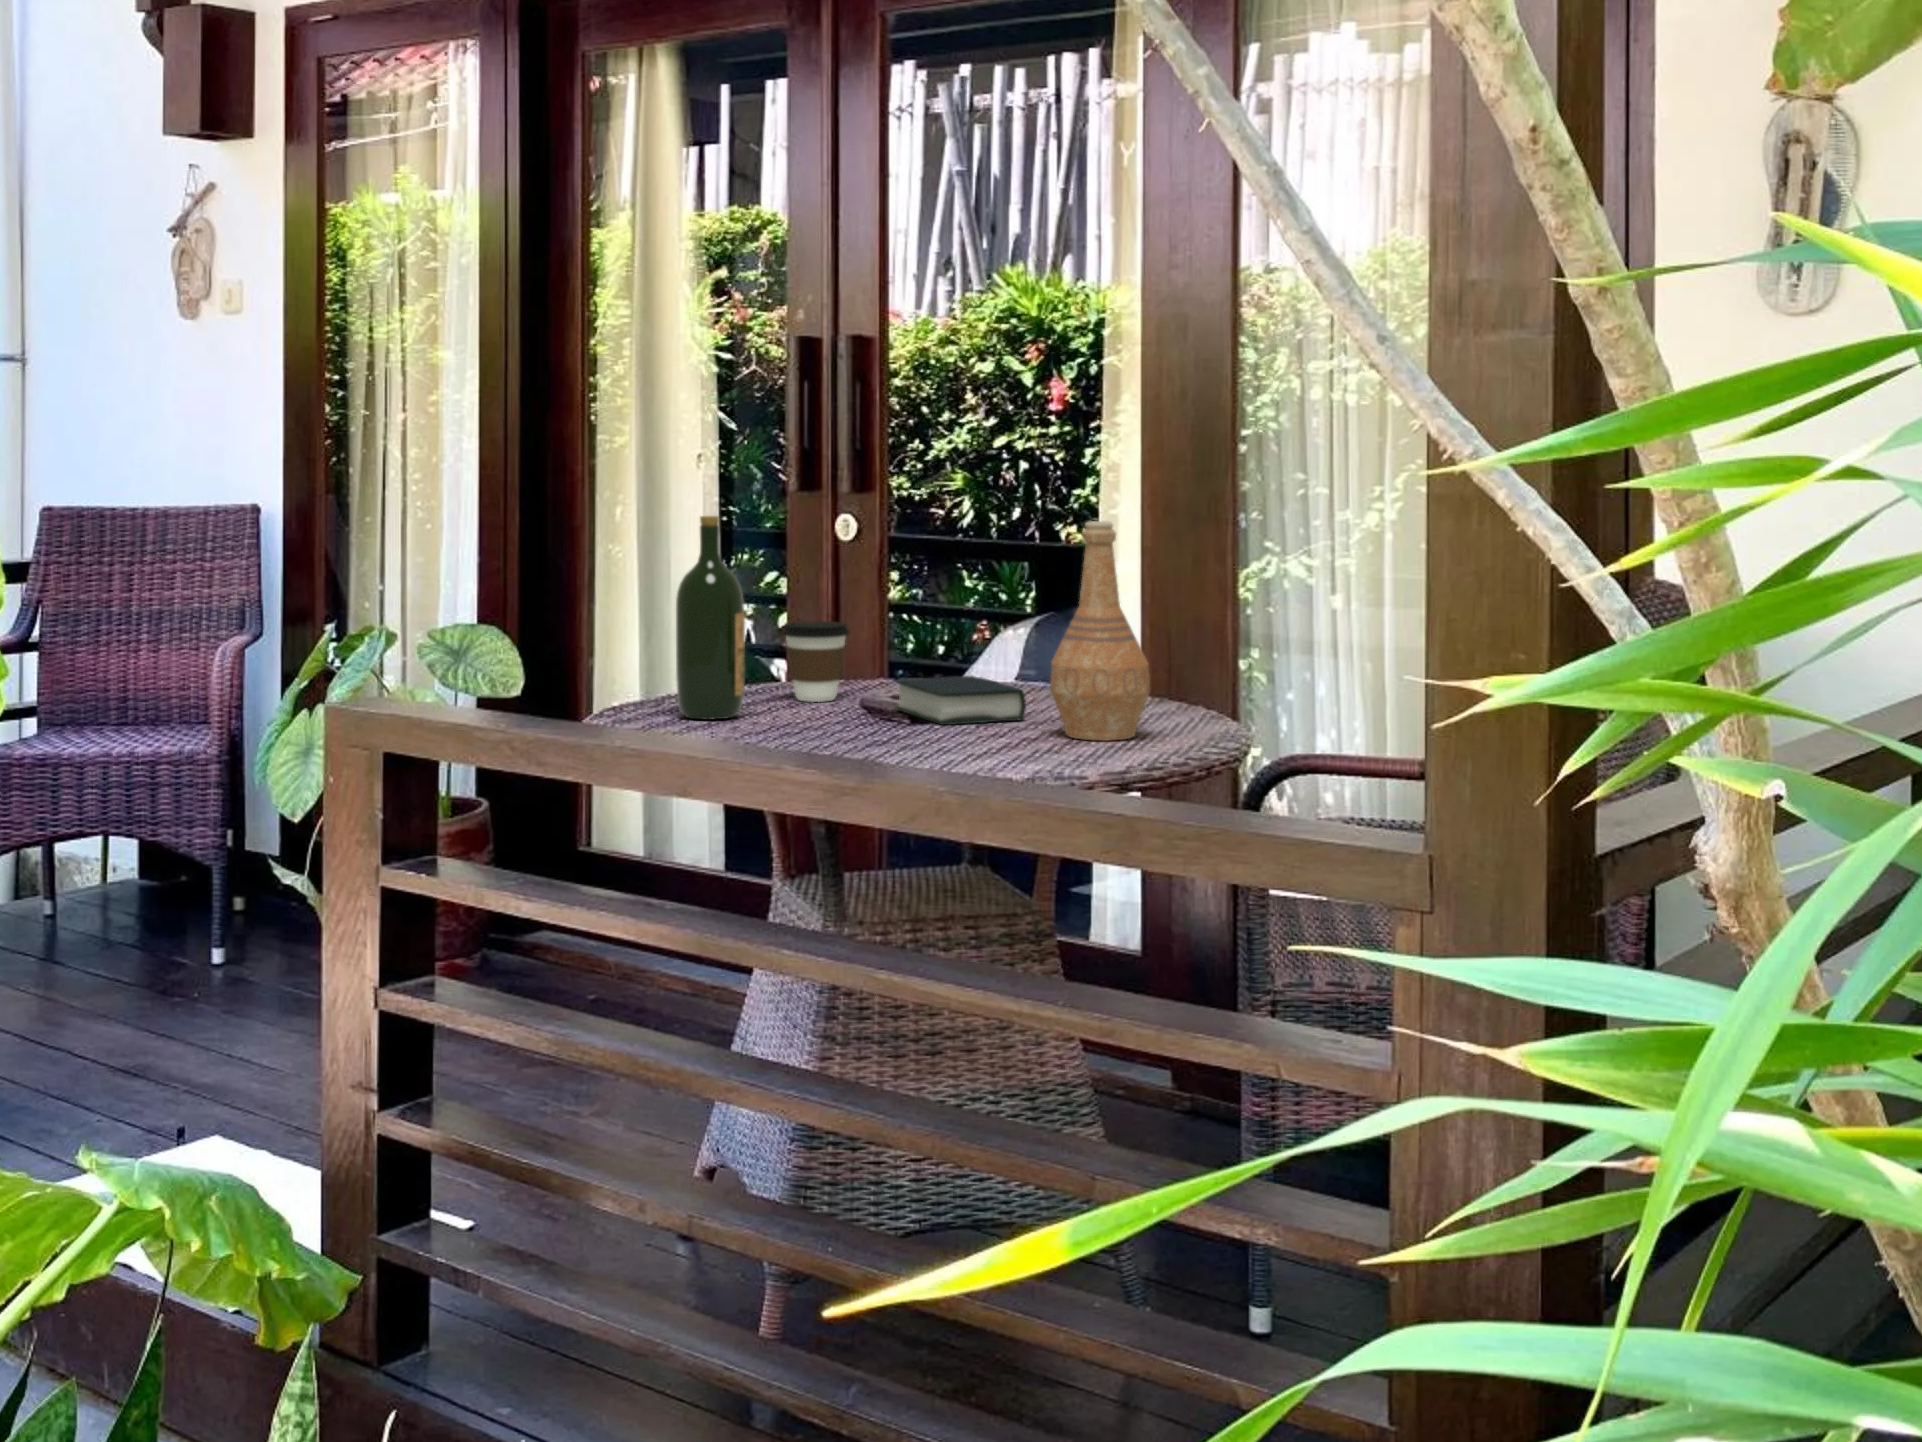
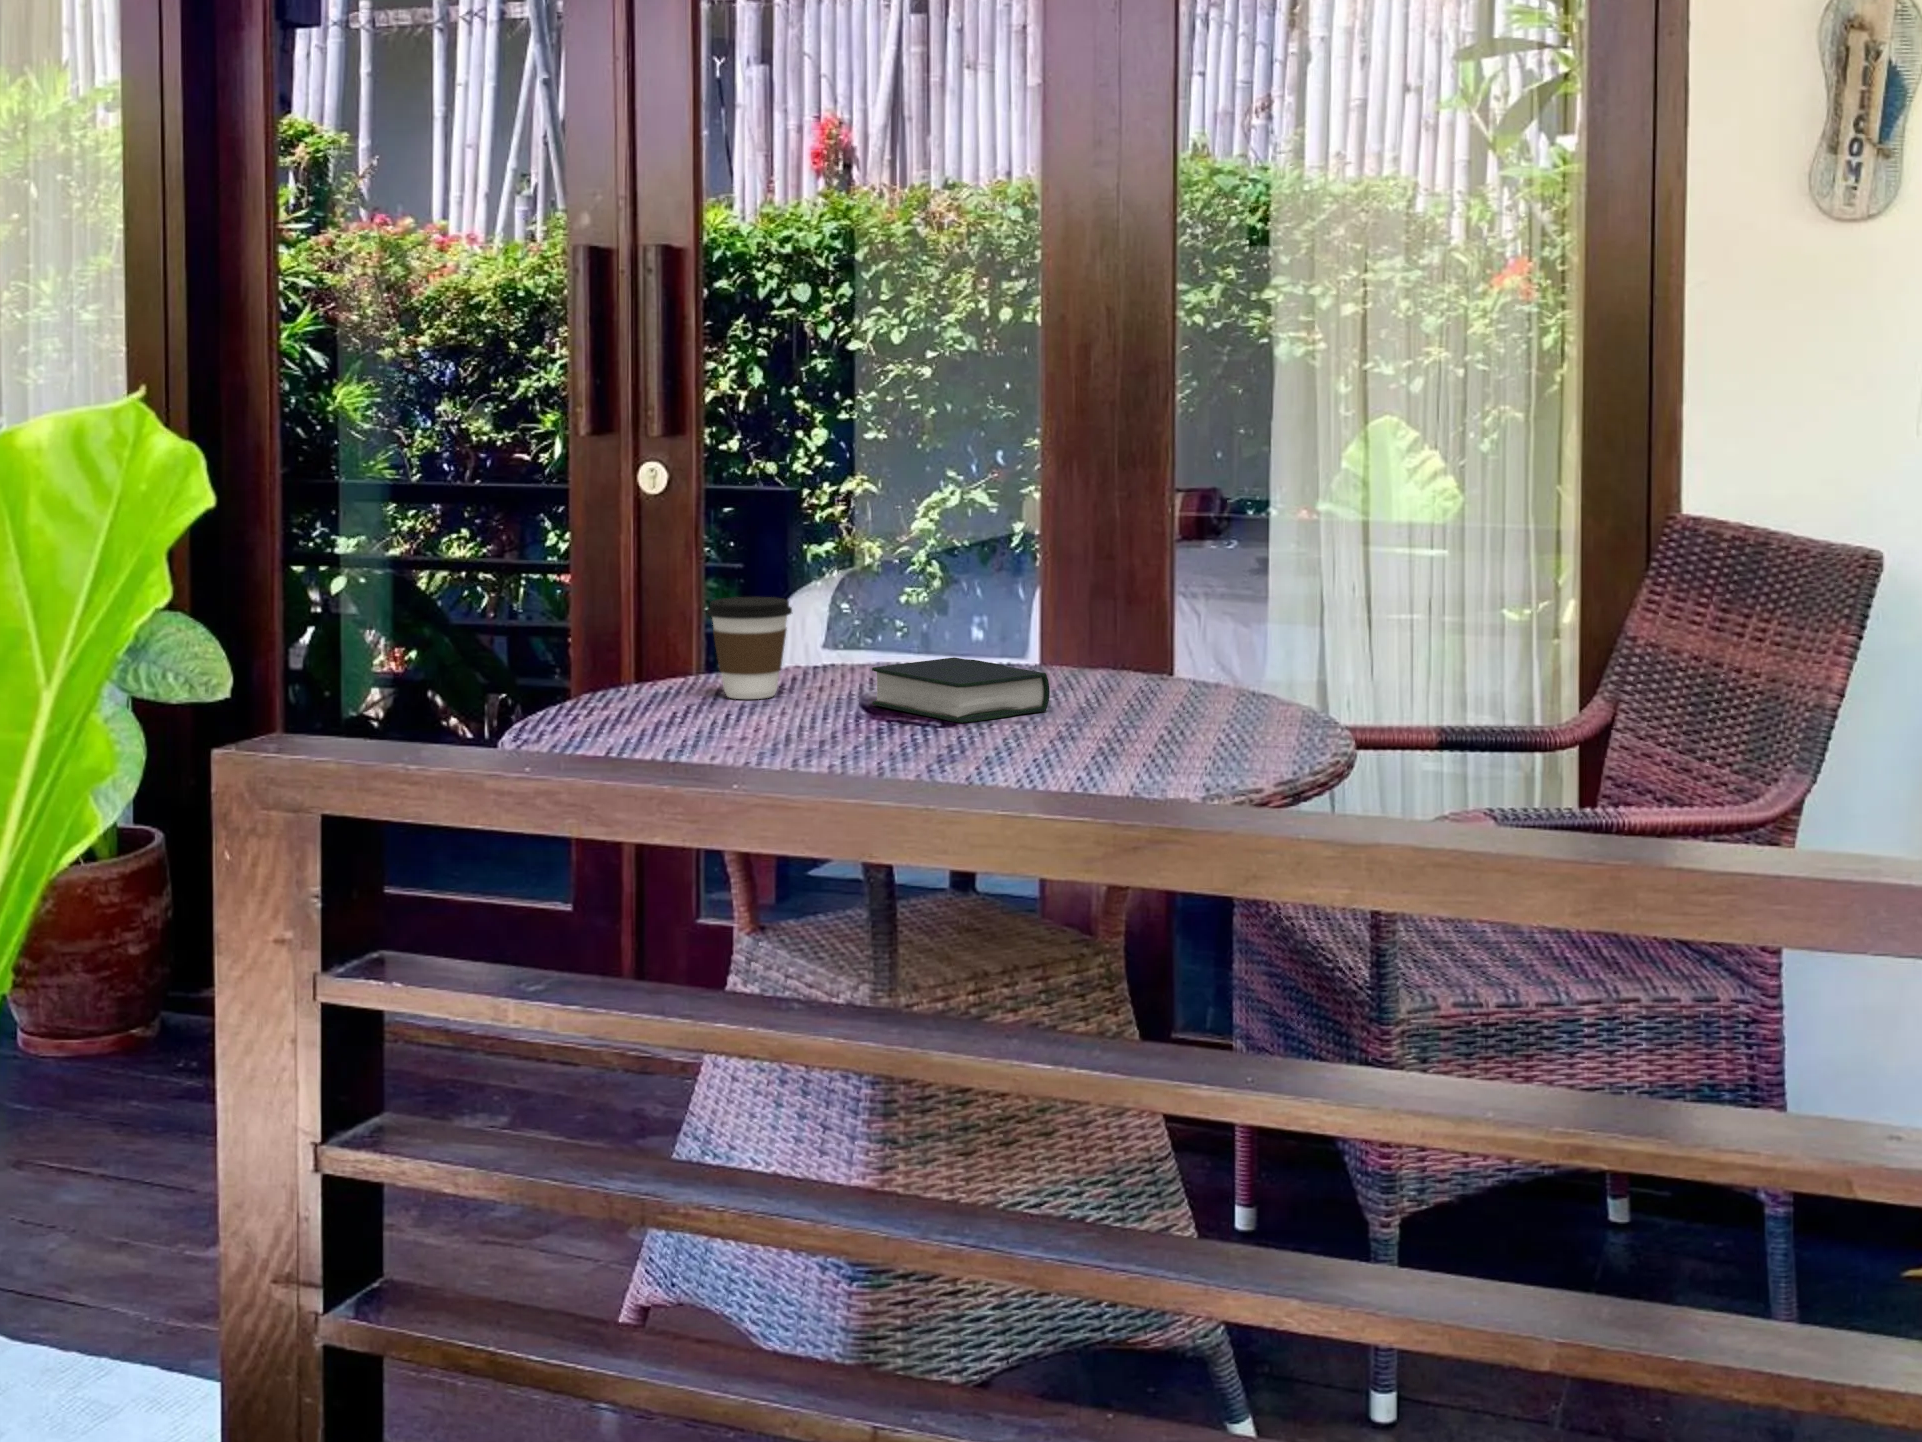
wine bottle: present [676,516,745,720] -> none [611,466,701,733]
vase: present [1050,521,1150,741] -> none [1111,463,1234,734]

